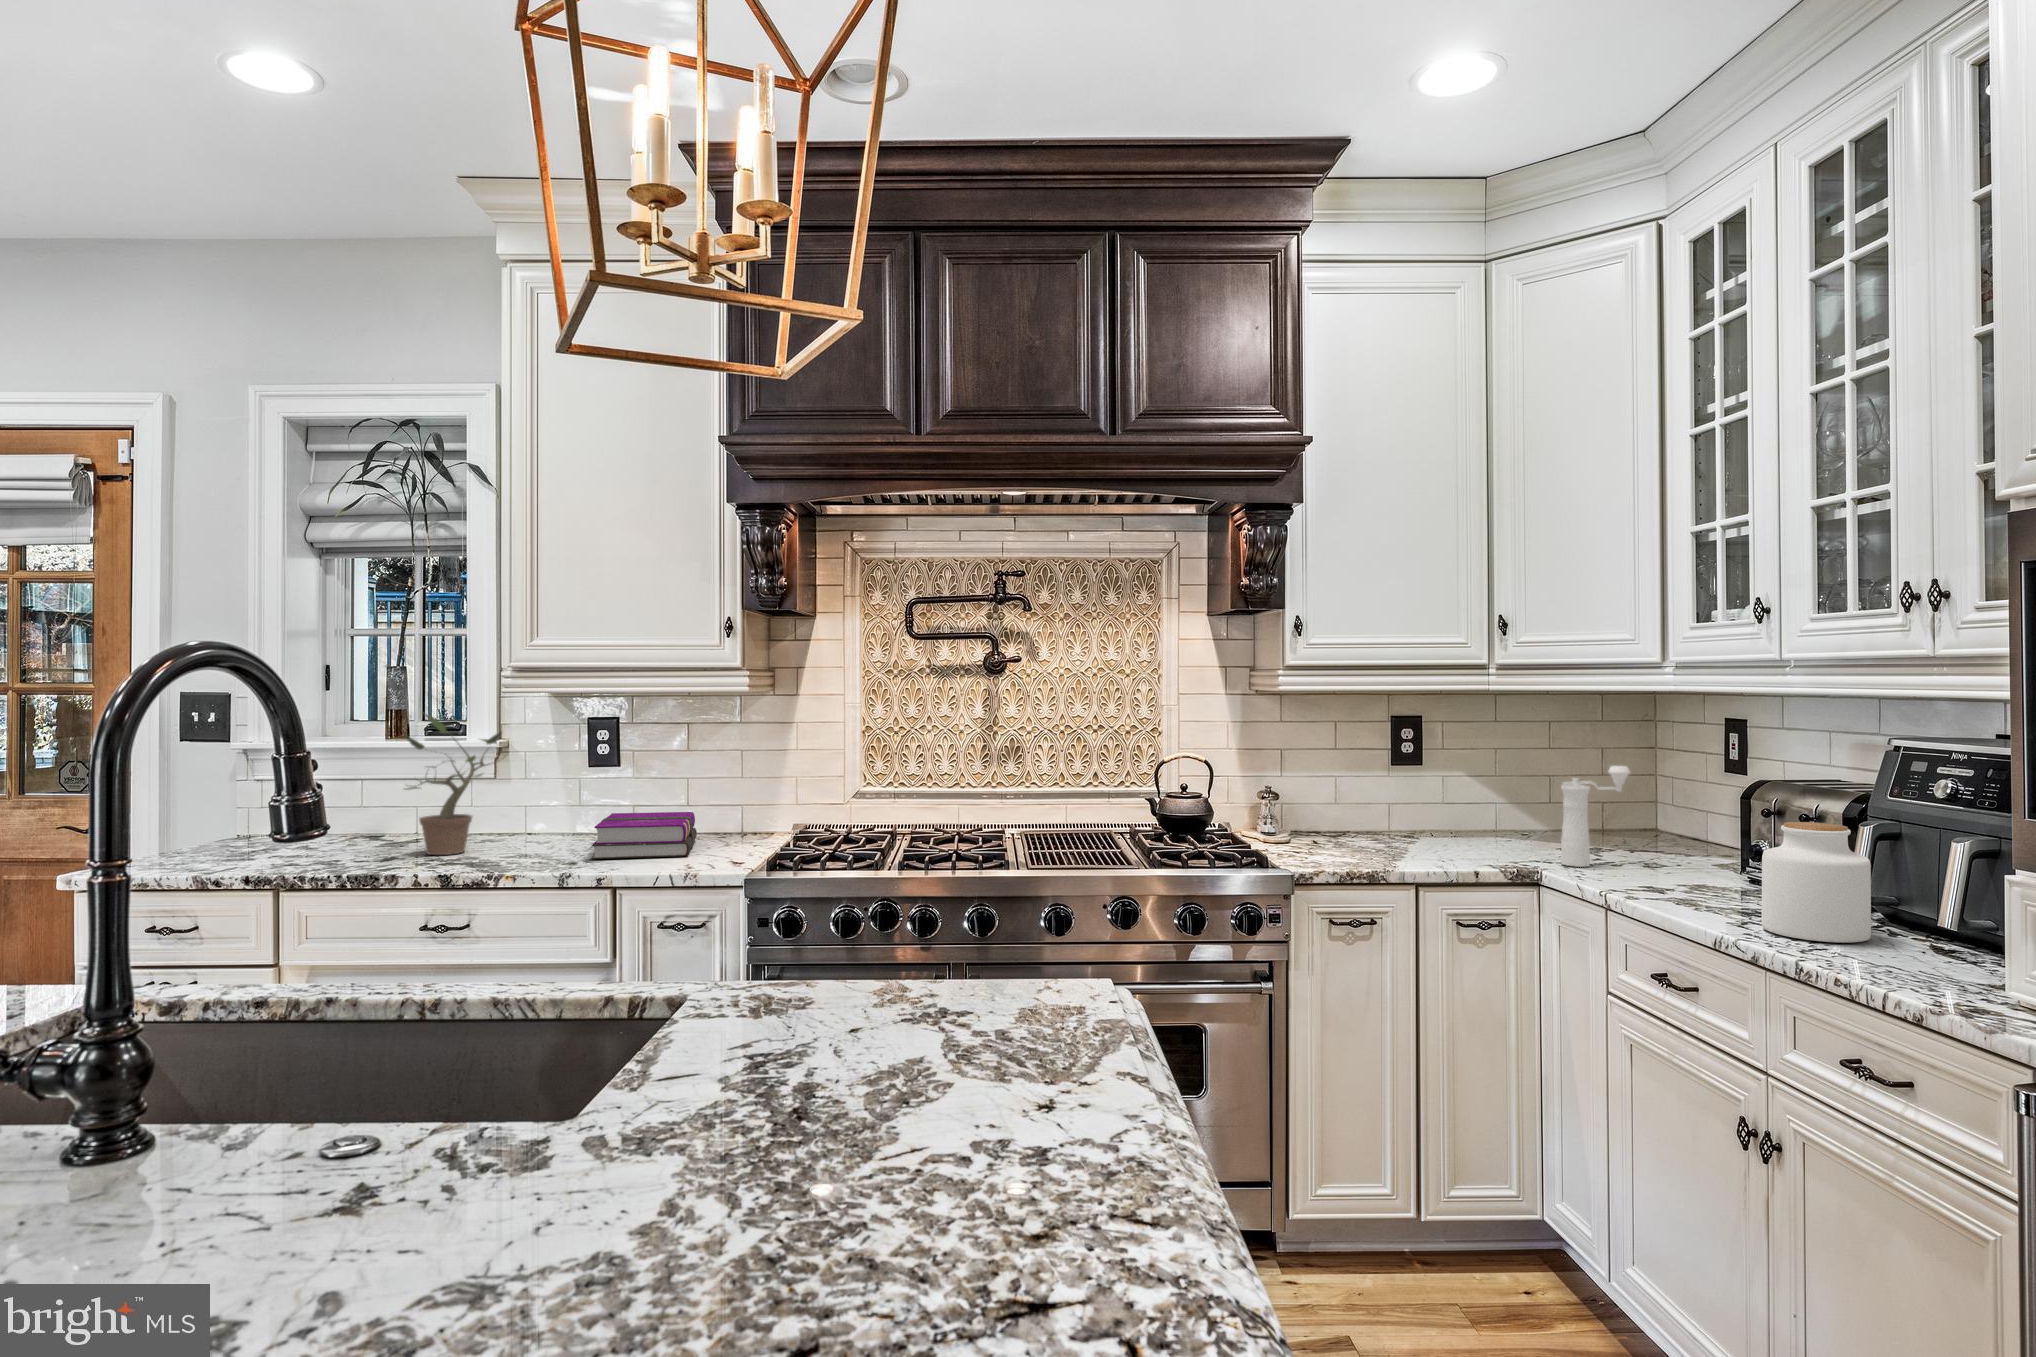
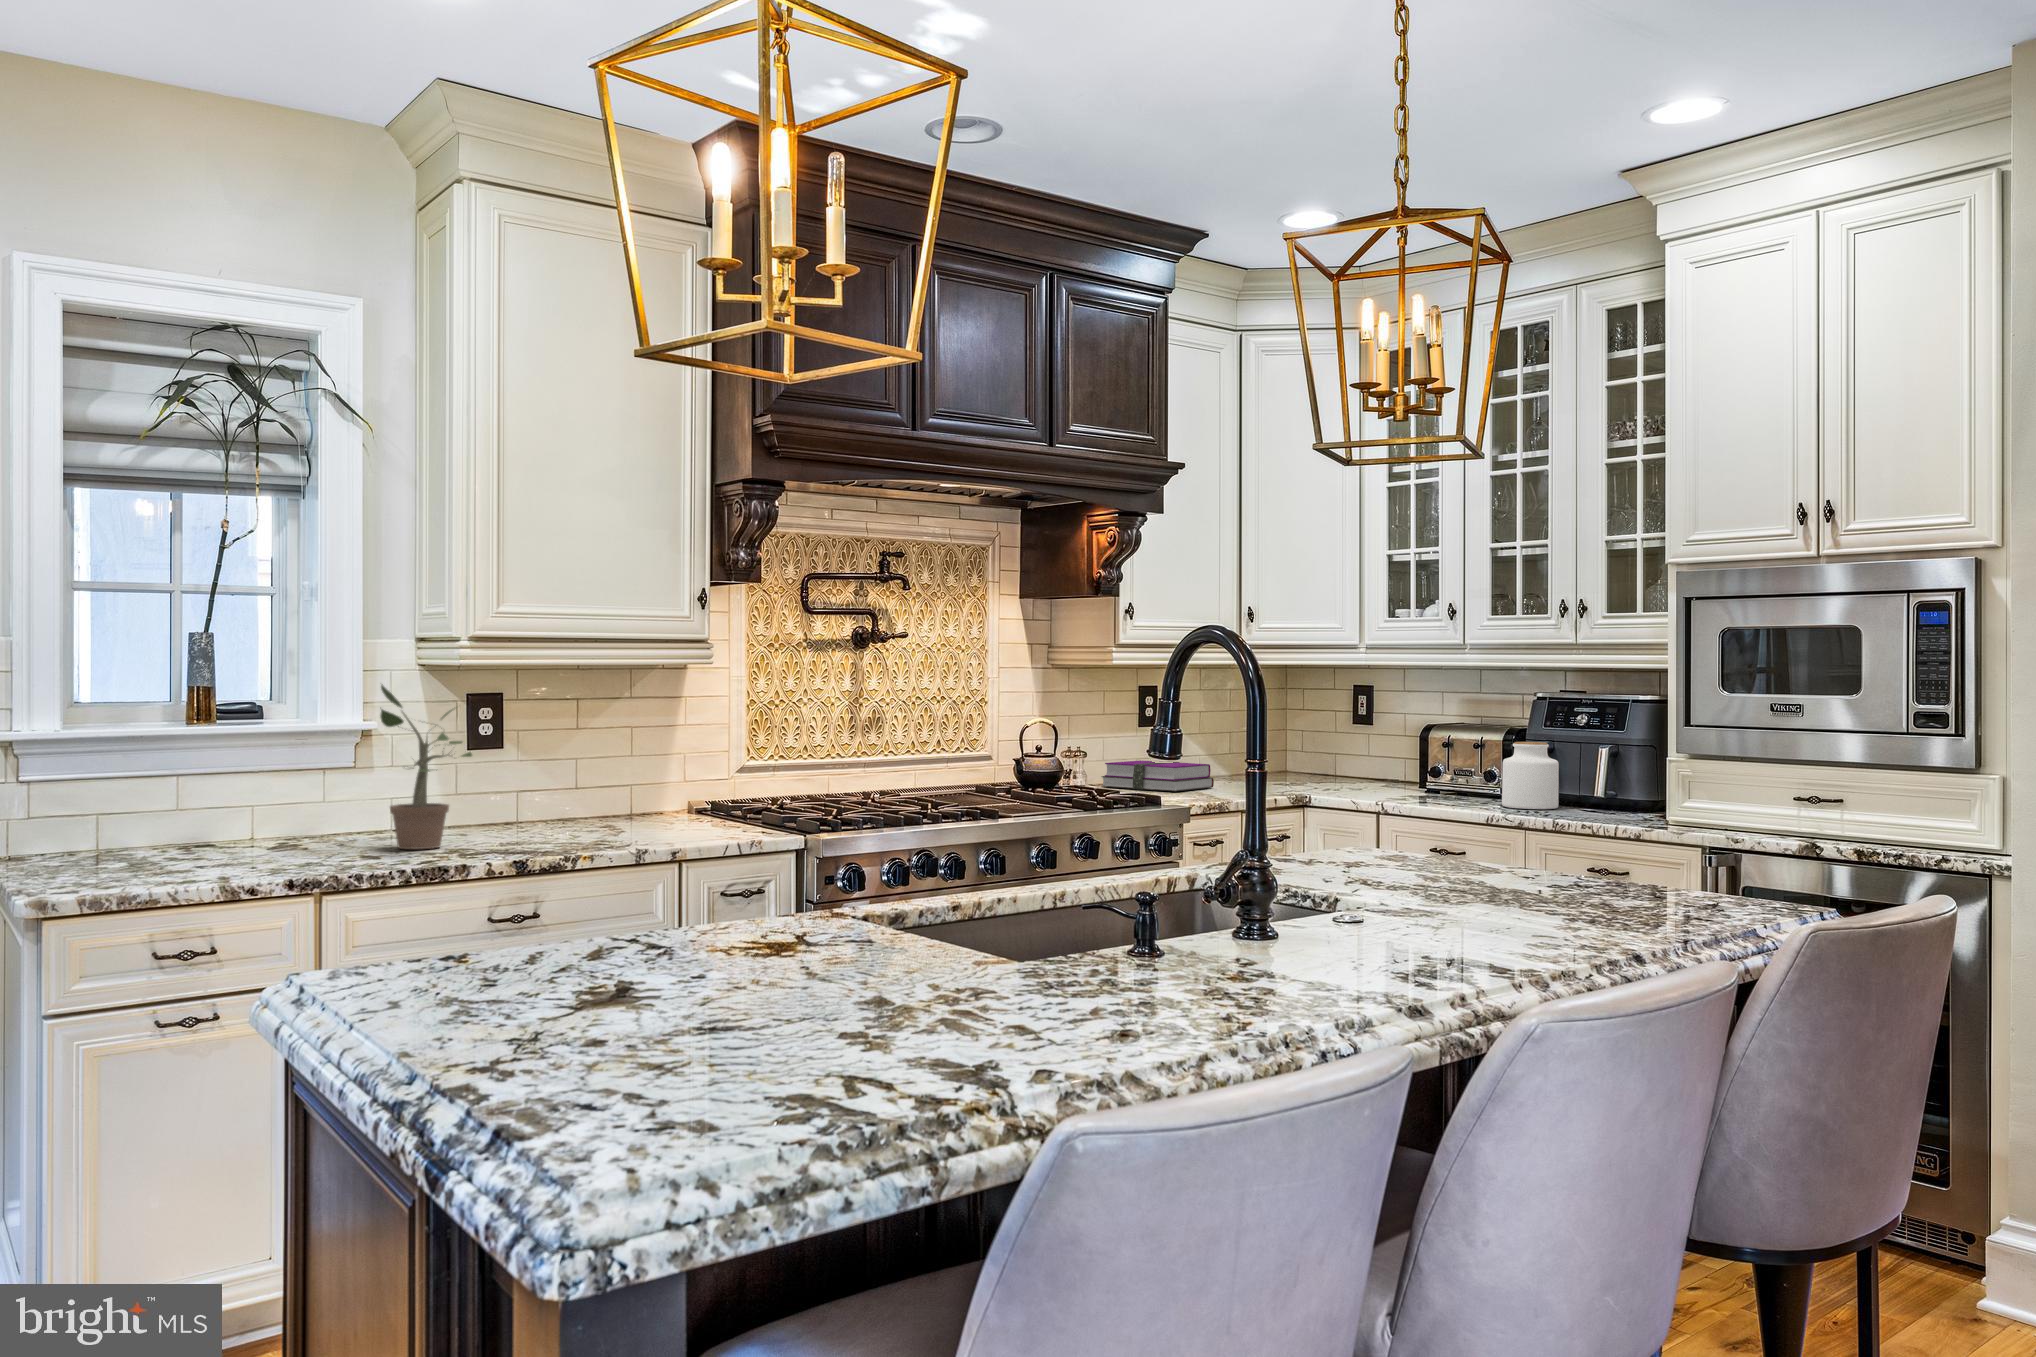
pepper mill: present [1561,766,1631,867] -> none [1313,720,1347,792]
hardback book: present [591,812,697,859] -> present [1101,760,1214,791]

